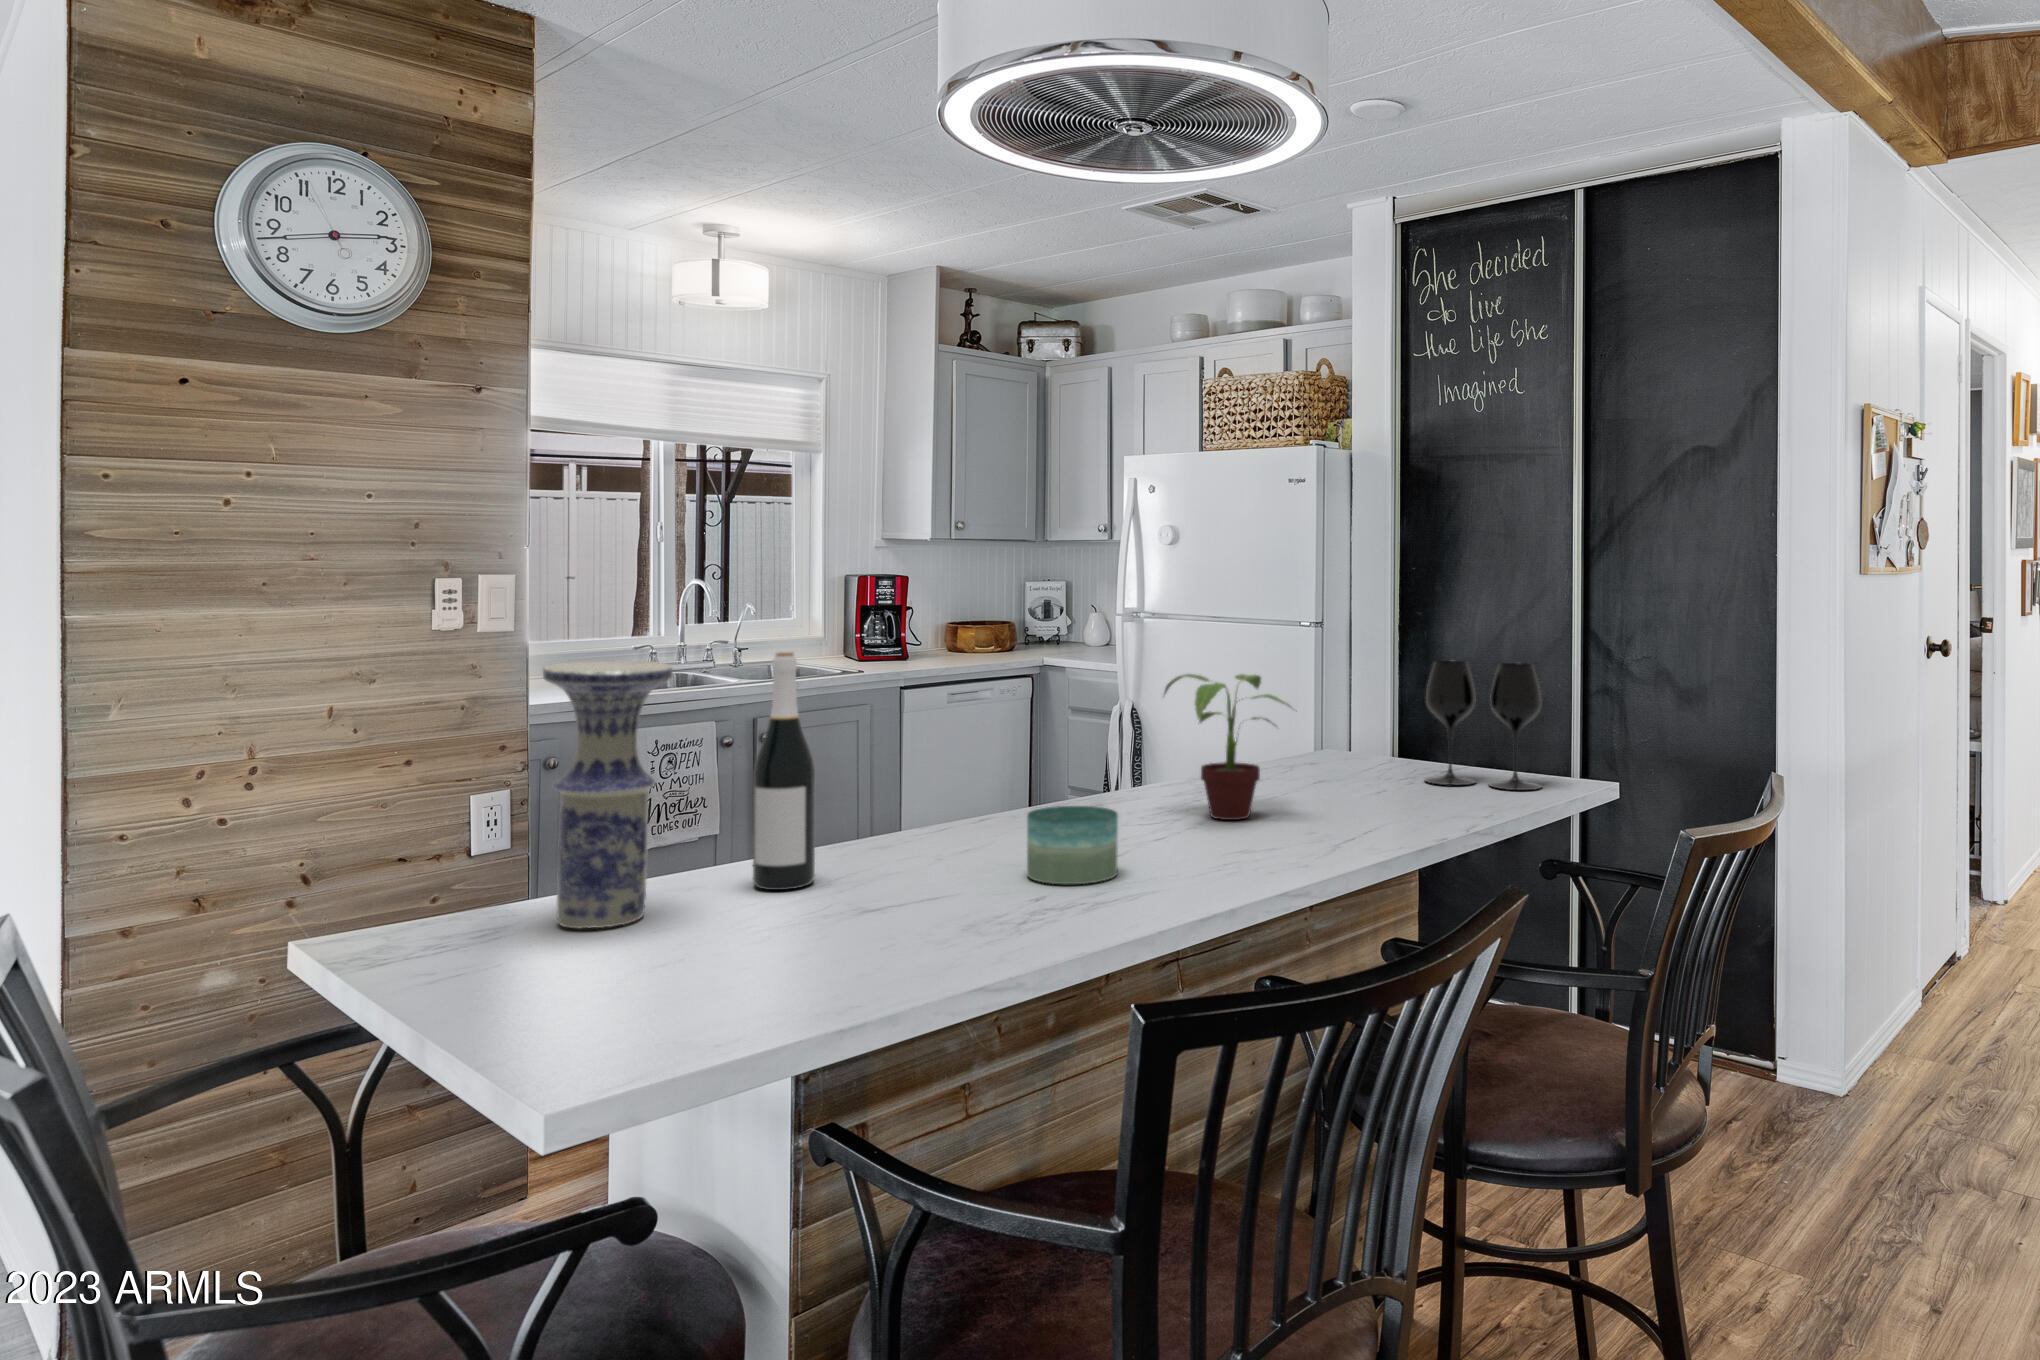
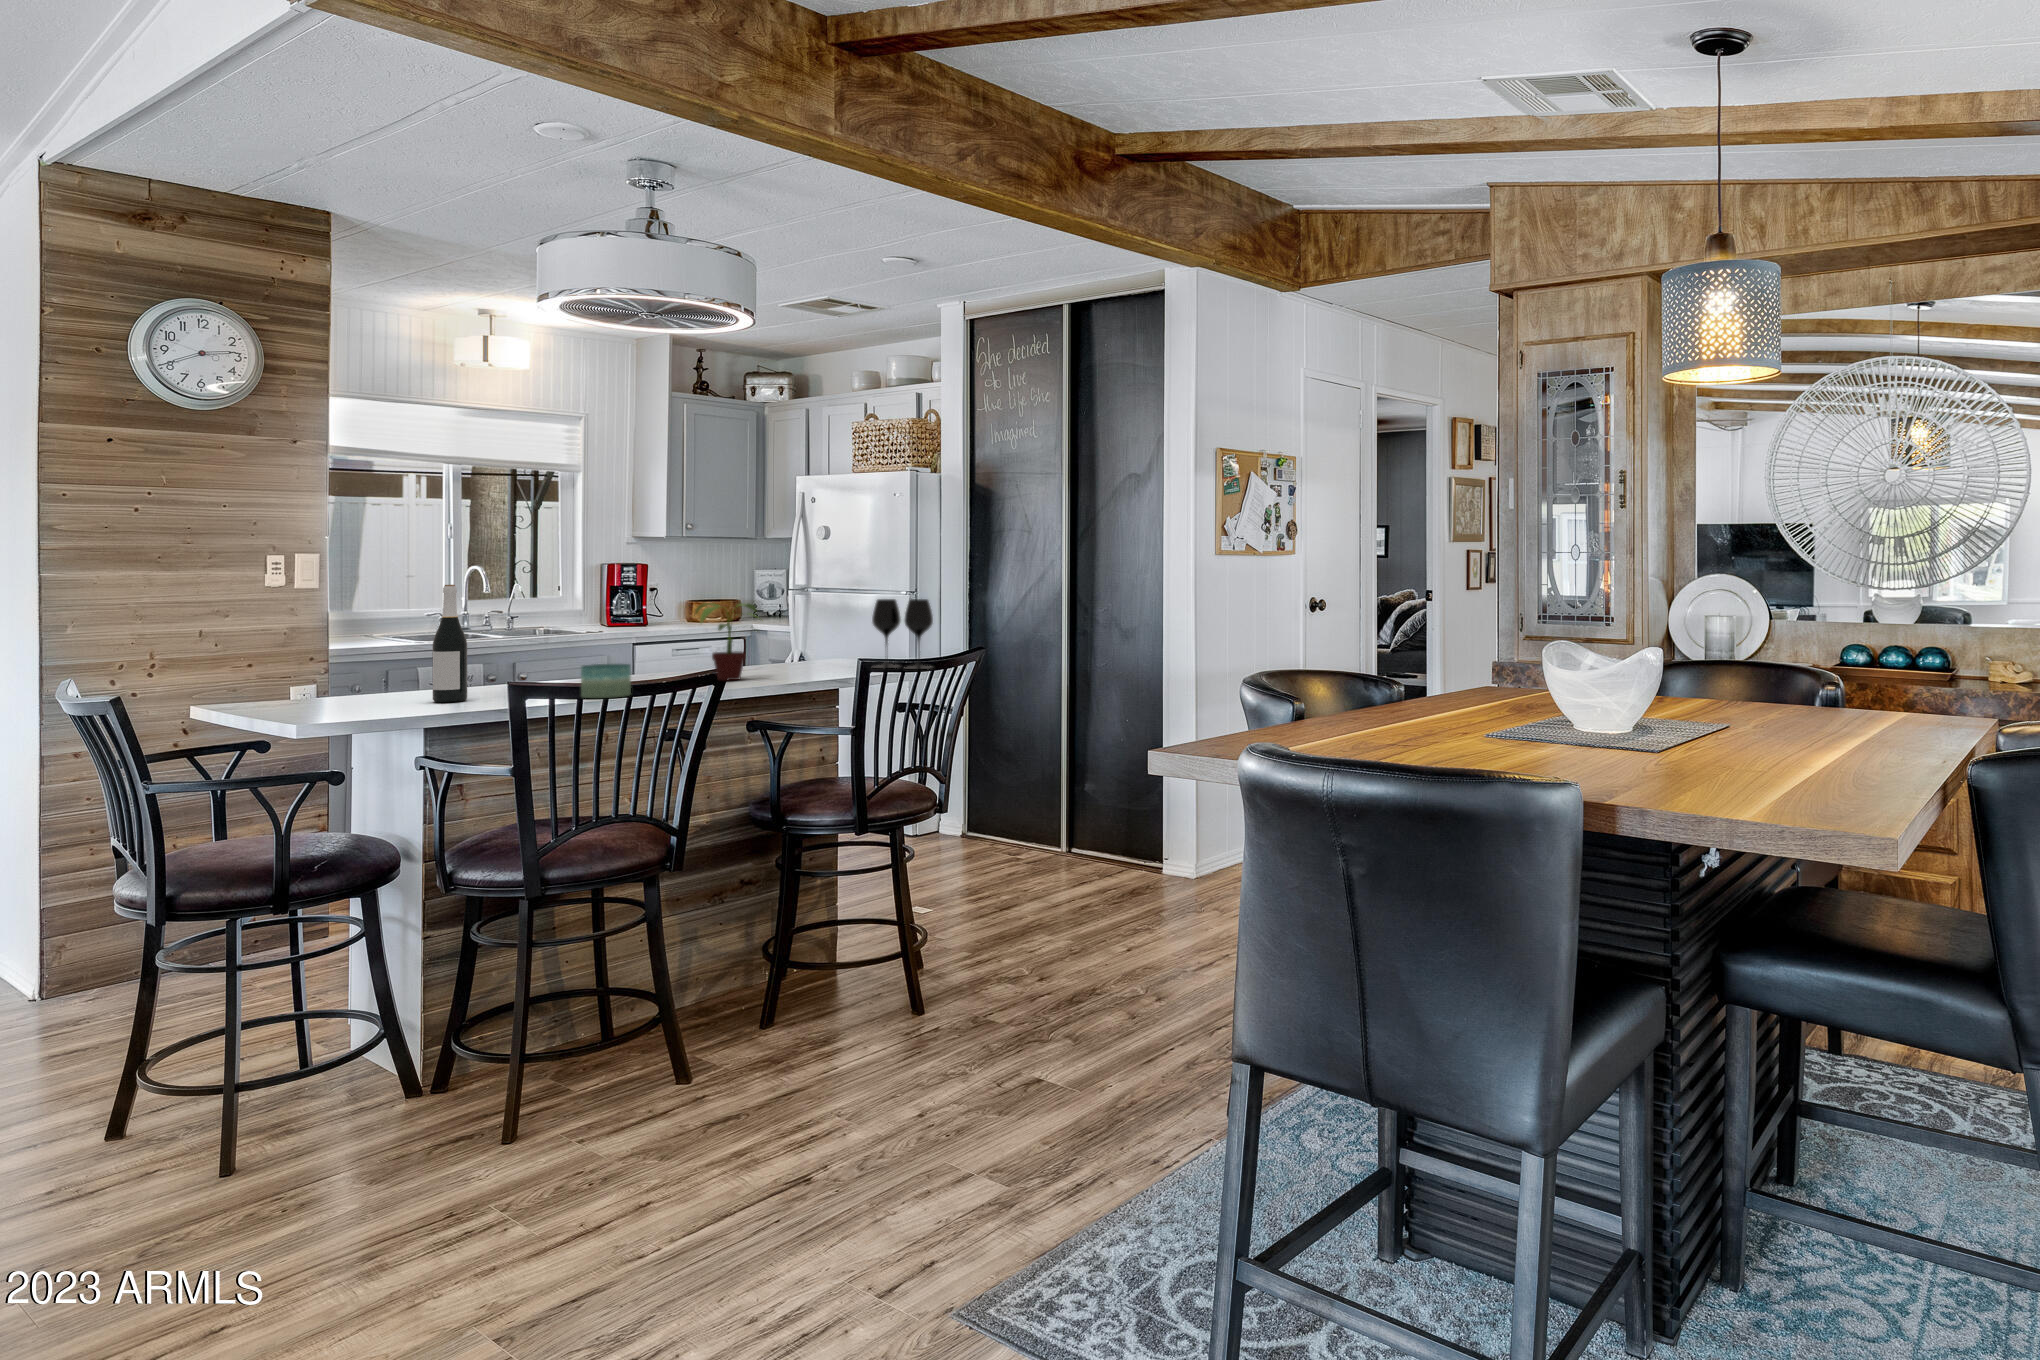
vase: present [543,661,673,929] -> none [315,587,384,712]

